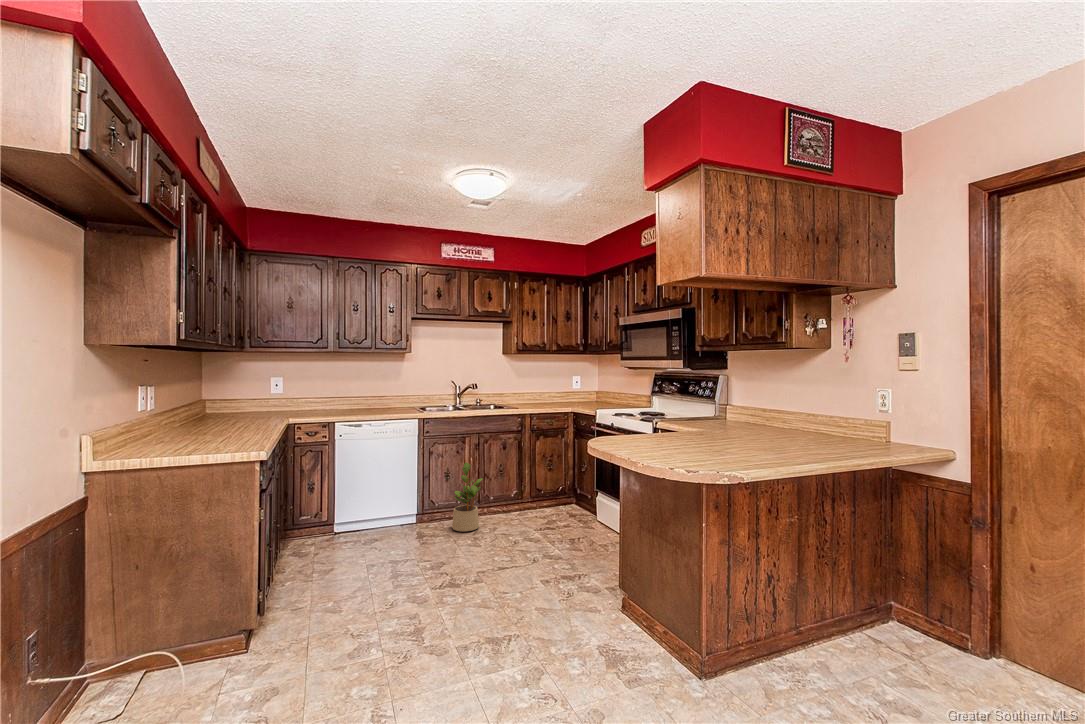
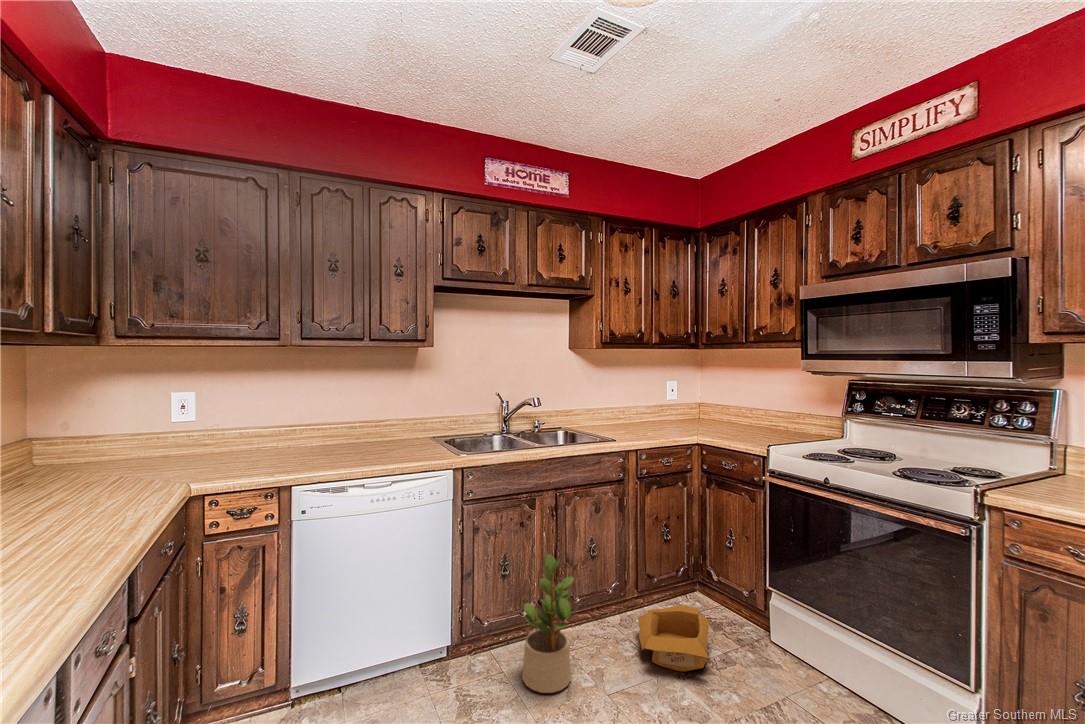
cardboard box: none [518,501,561,527] -> present [638,605,710,672]

